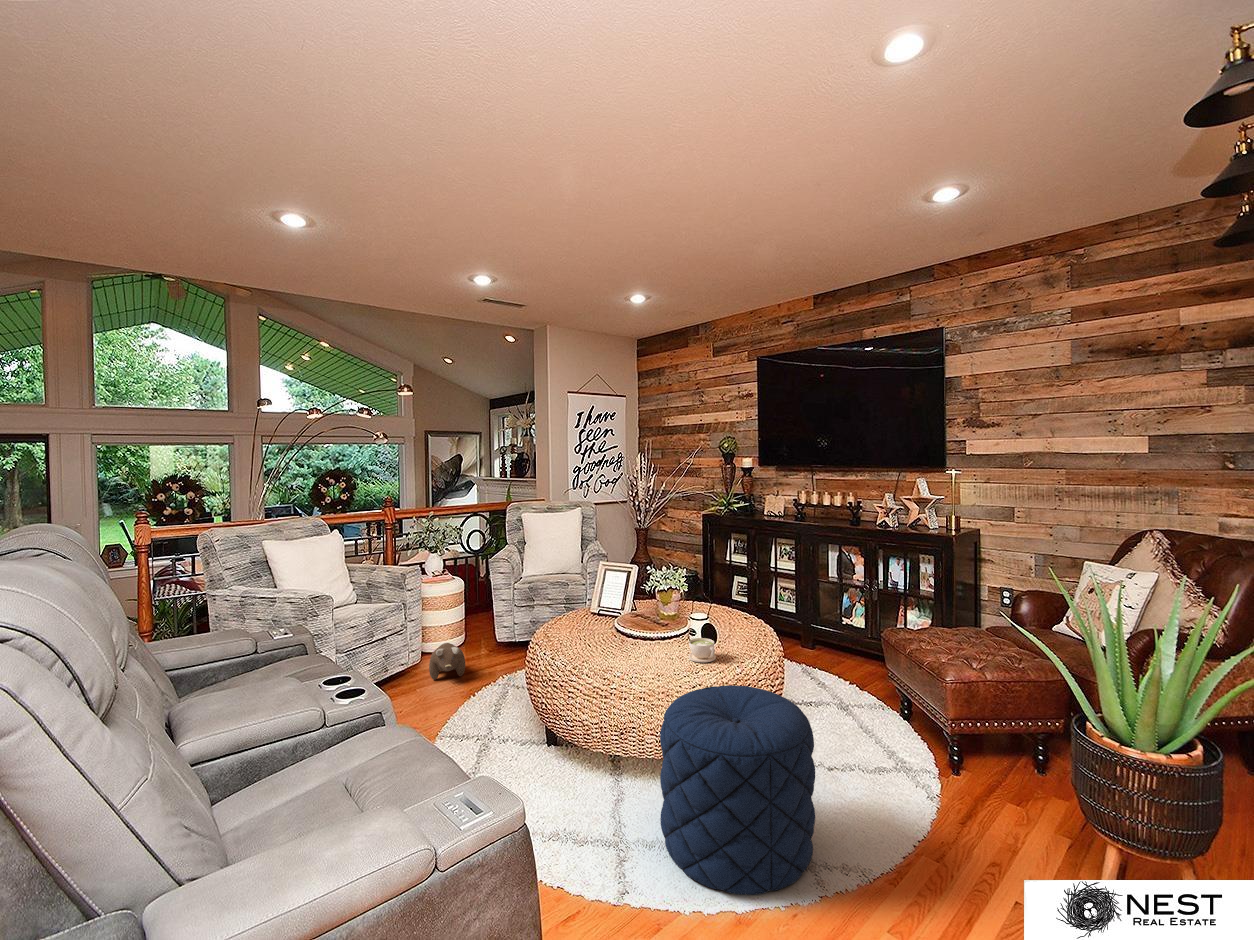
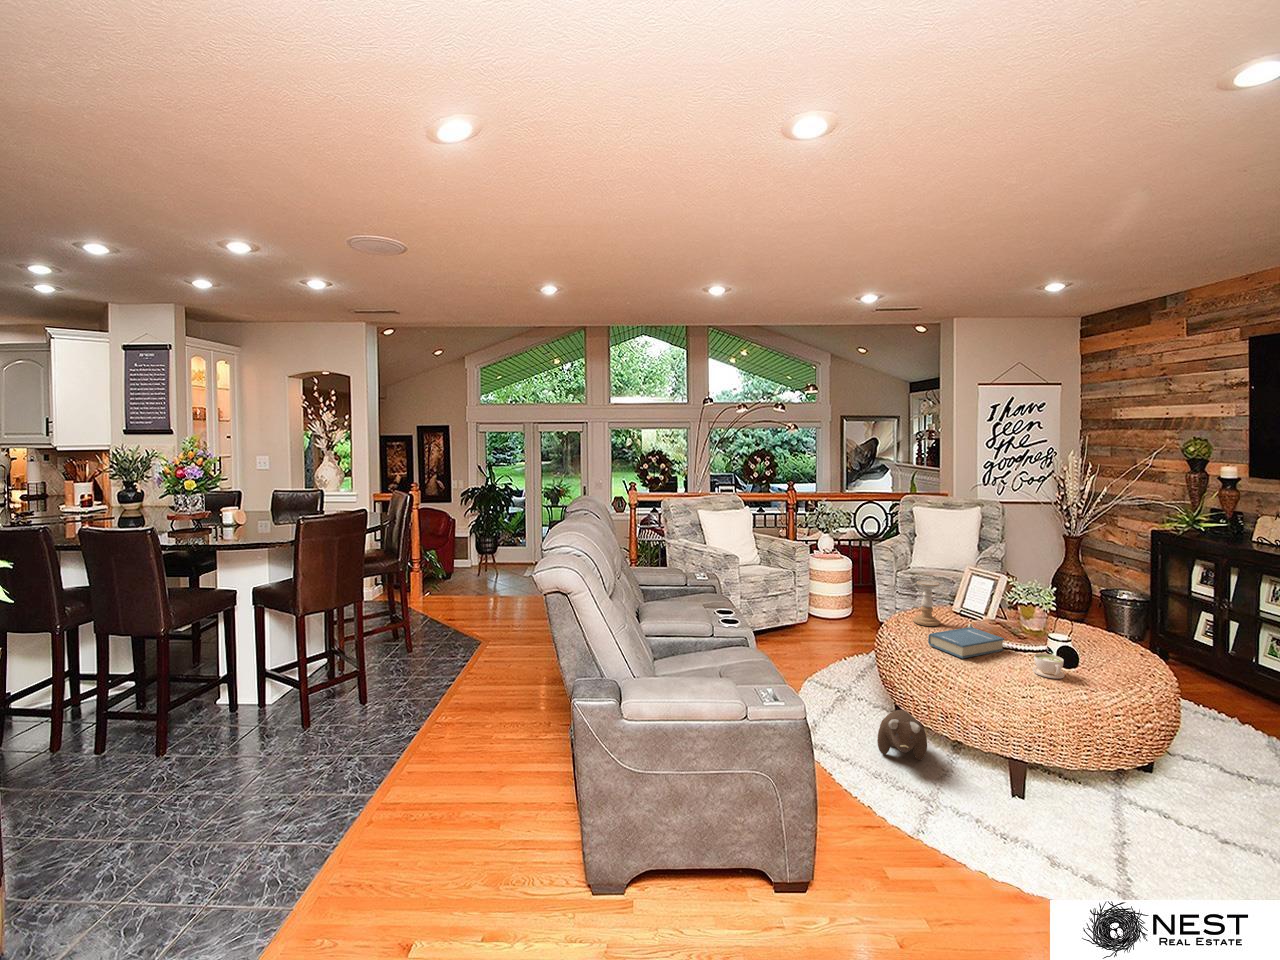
candle holder: none [559,585,586,635] -> present [913,580,940,626]
hardback book: none [587,627,654,663] -> present [928,627,1004,658]
plush toy: present [429,643,465,680] -> present [877,710,927,760]
pouf: present [660,685,815,895] -> none [969,698,1147,895]

